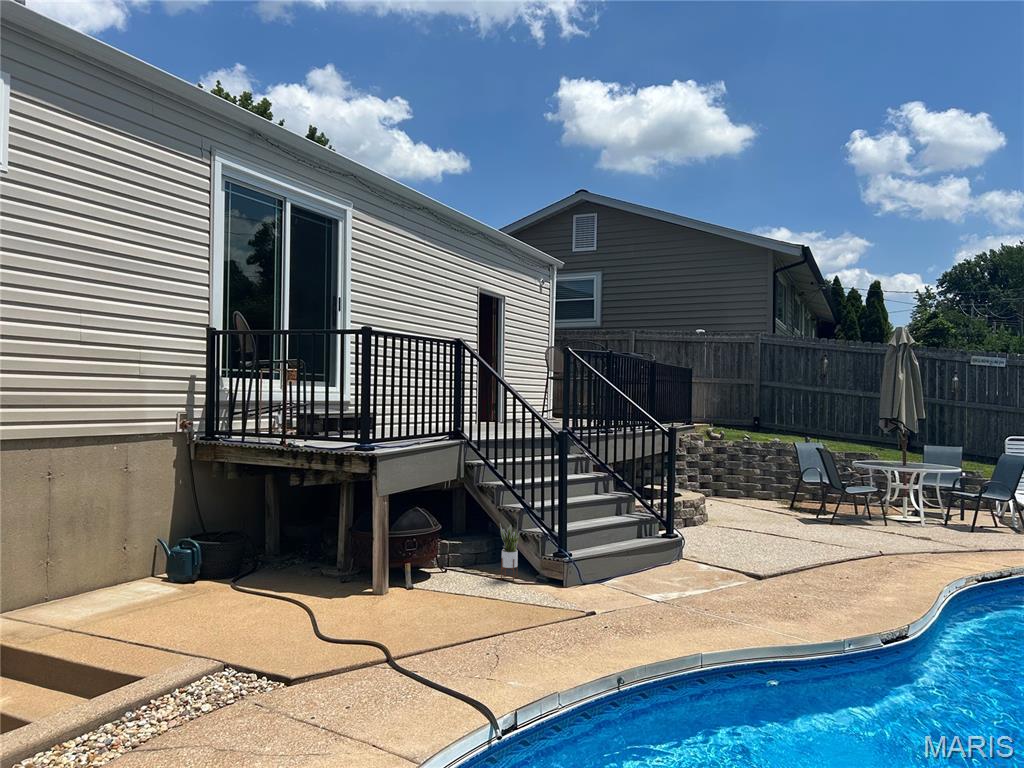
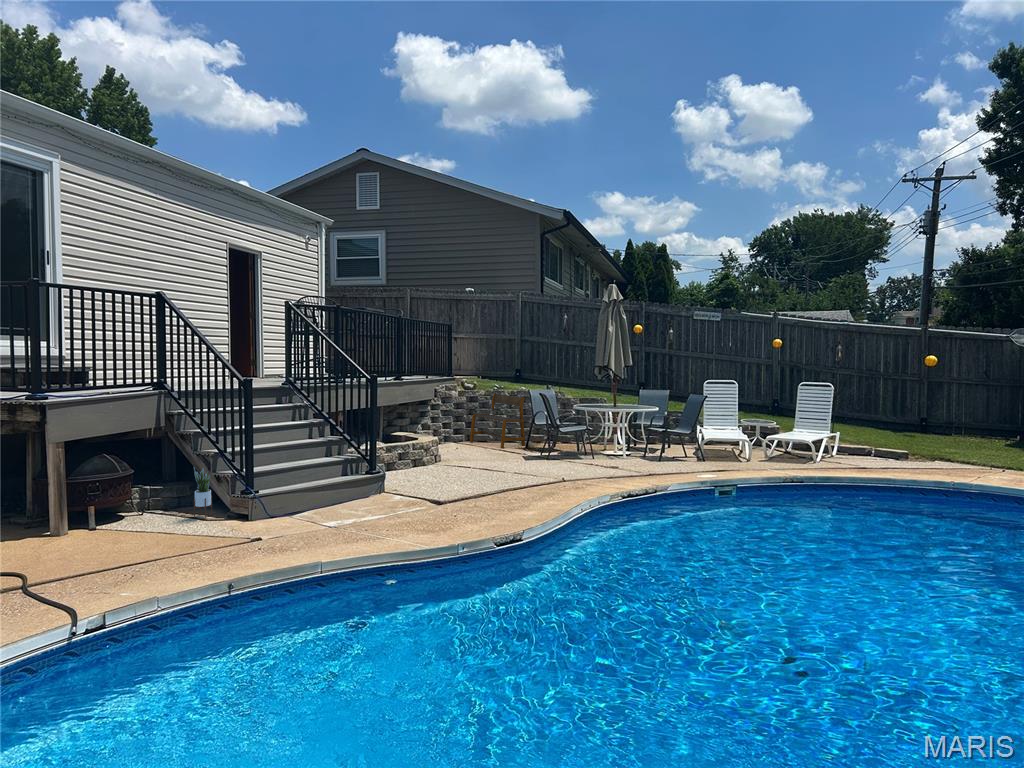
bench: none [718,444,788,509] -> present [470,393,525,449]

